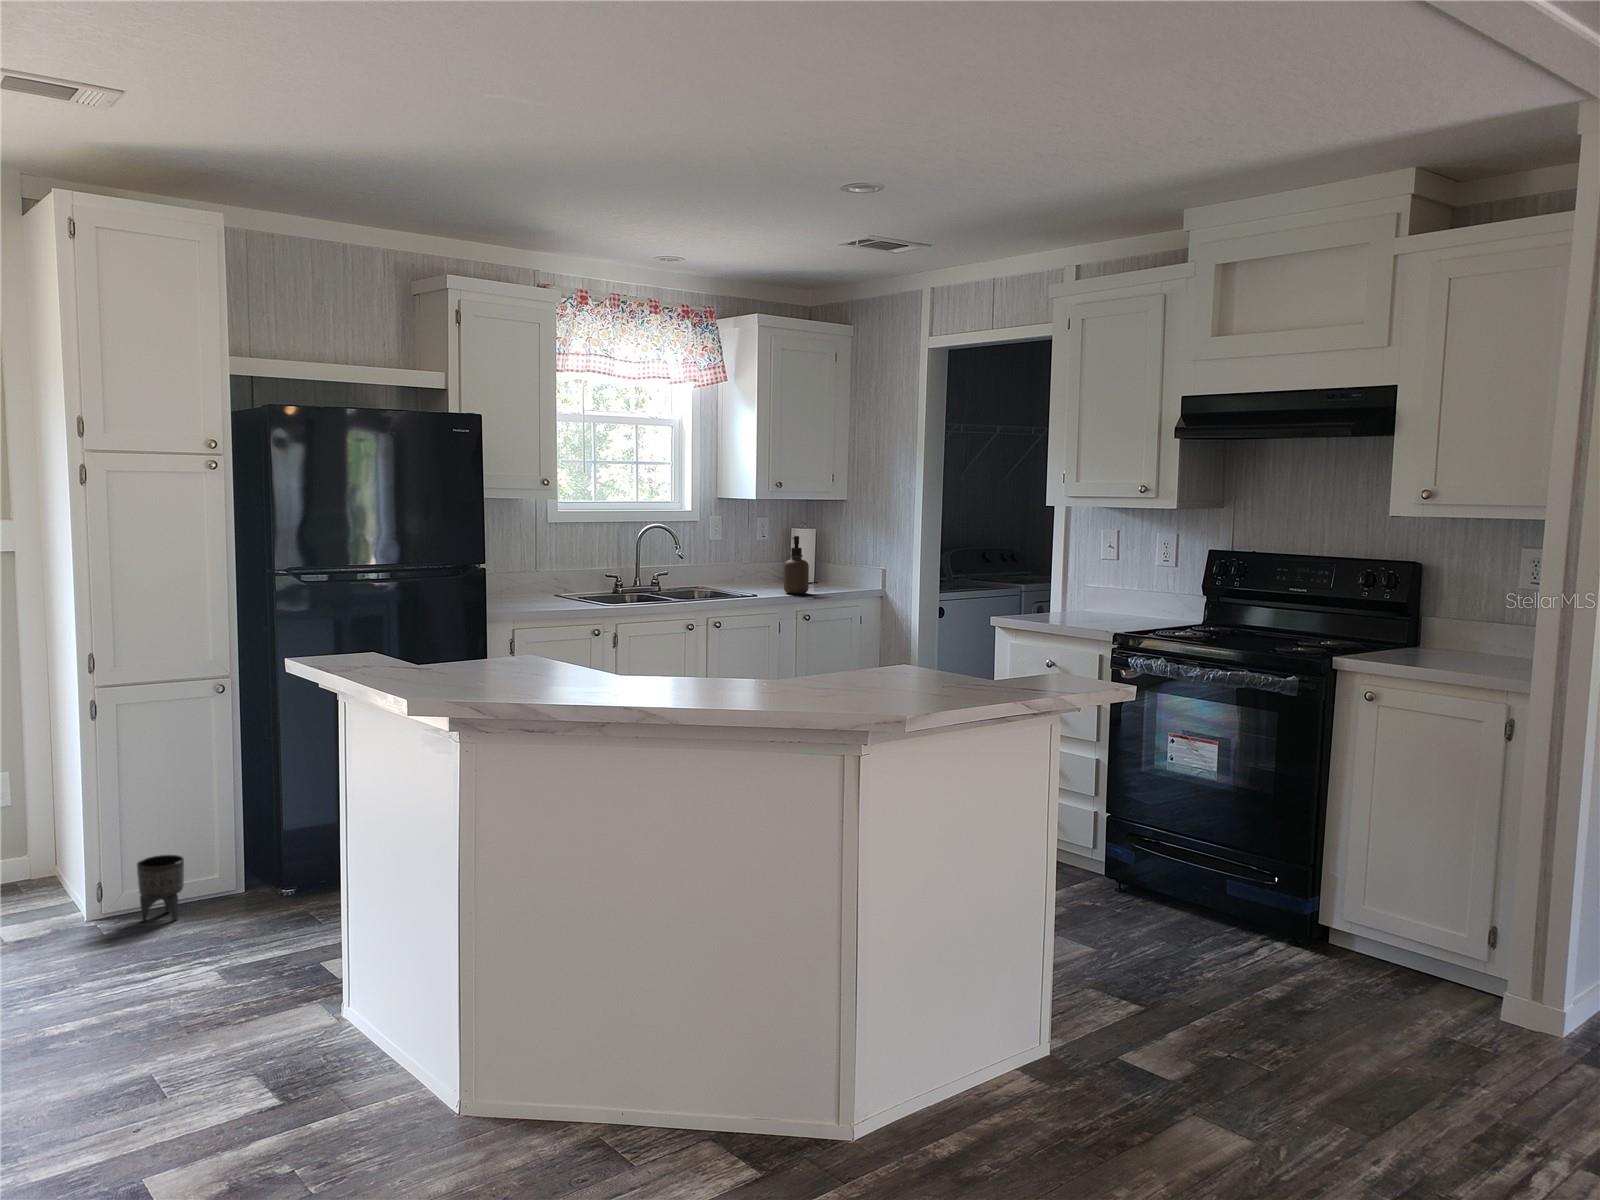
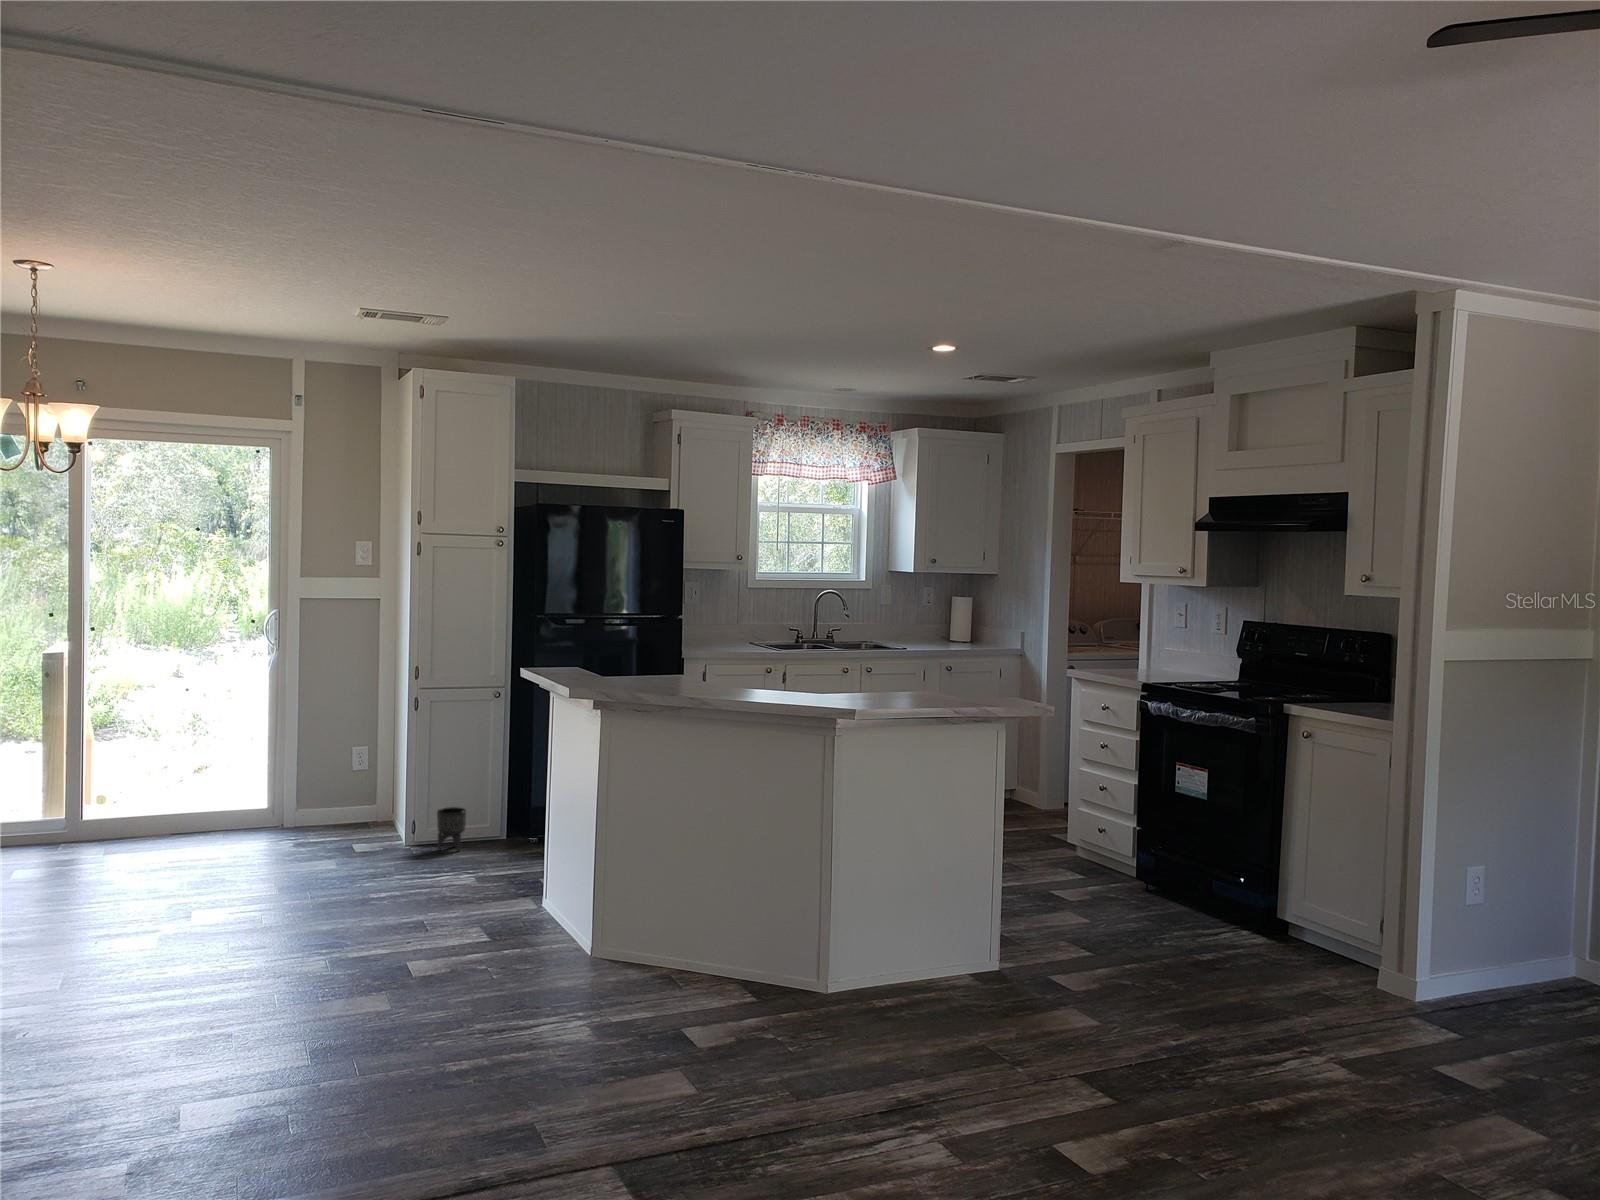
soap dispenser: present [784,536,809,594] -> none [932,605,953,651]

